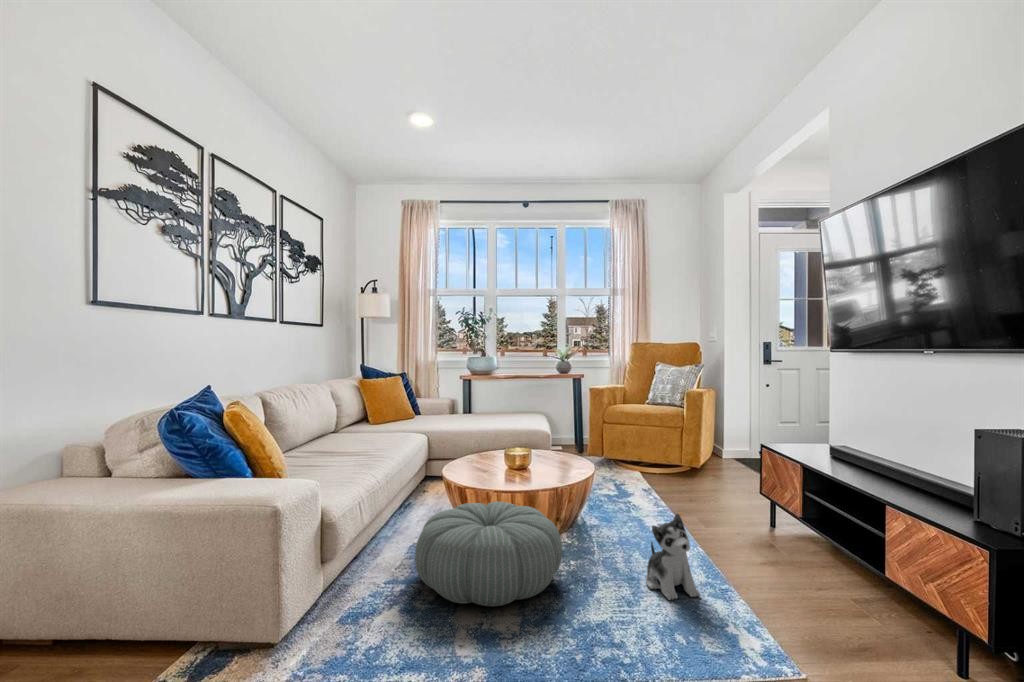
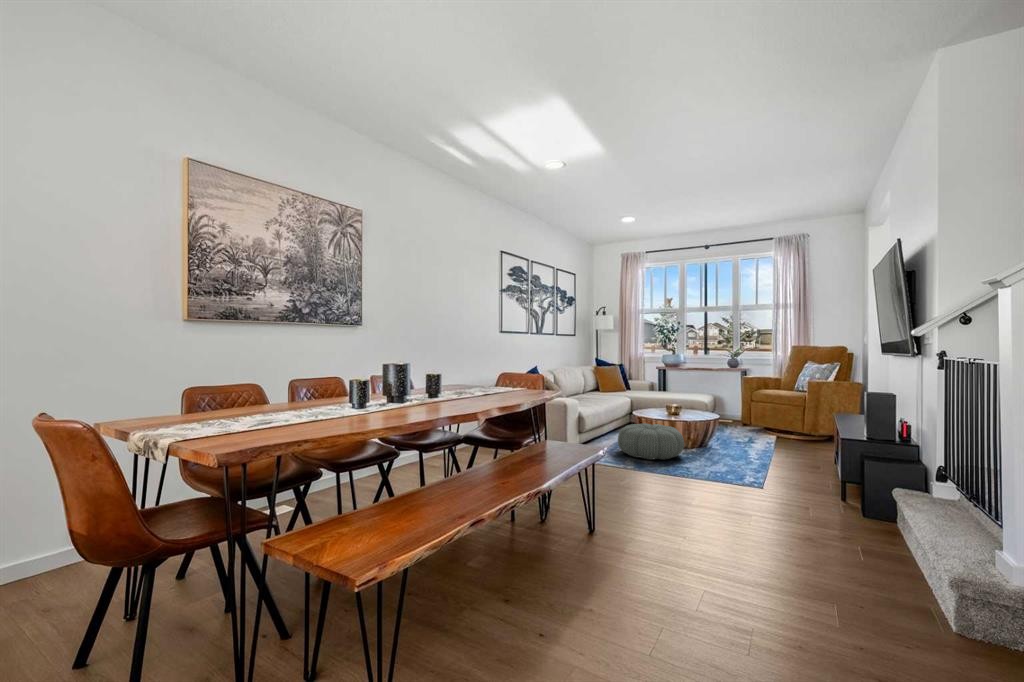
plush toy: present [646,514,700,600] -> none [723,432,747,469]

